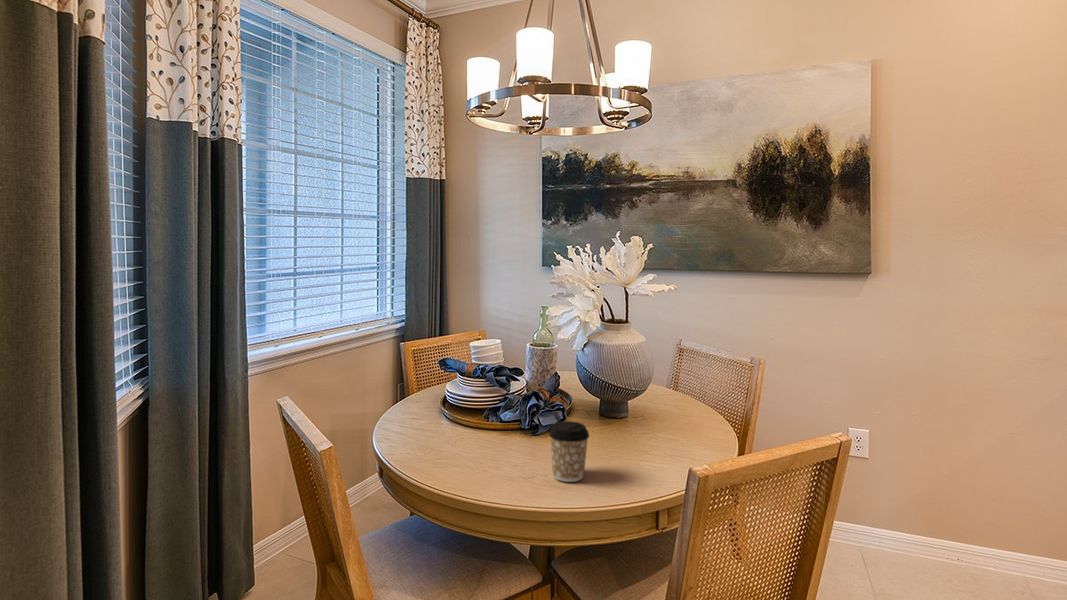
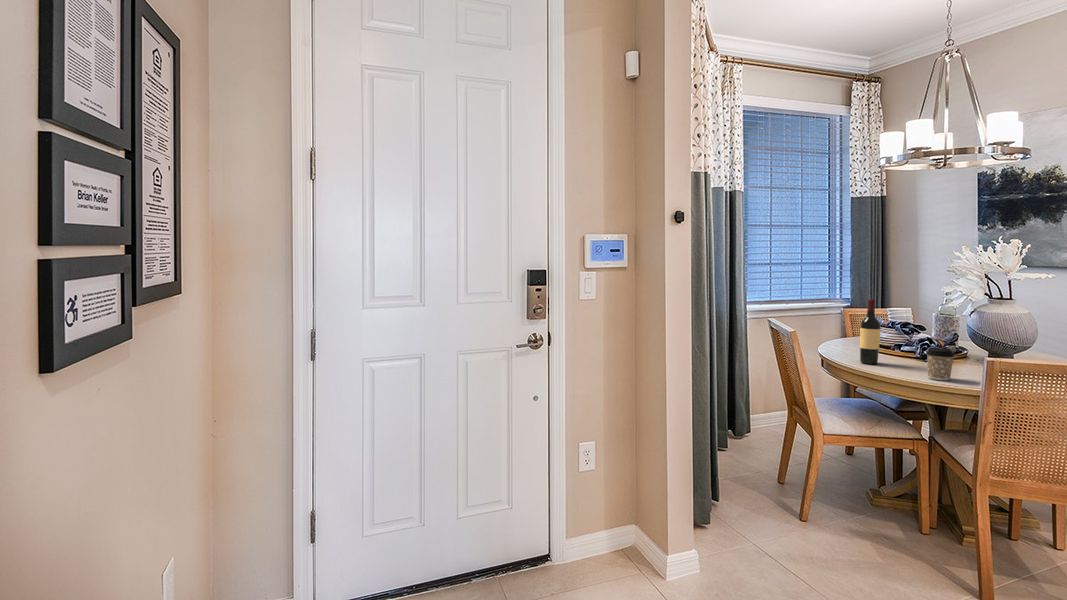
wine bottle: none [442,337,472,455] -> present [860,299,881,364]

